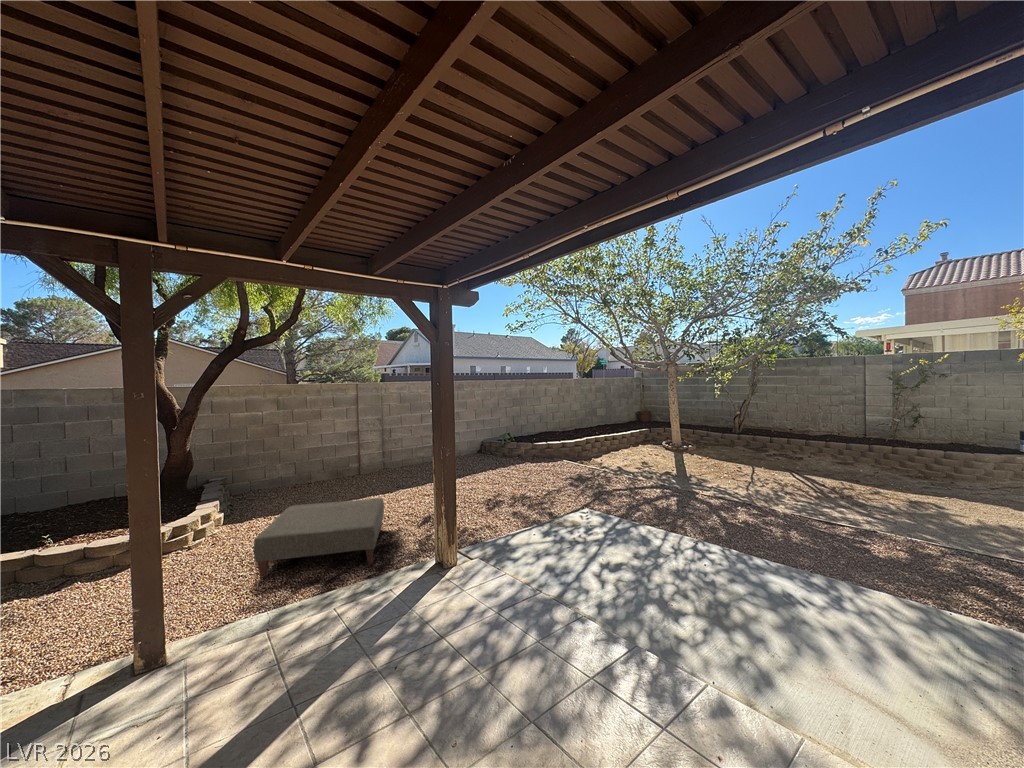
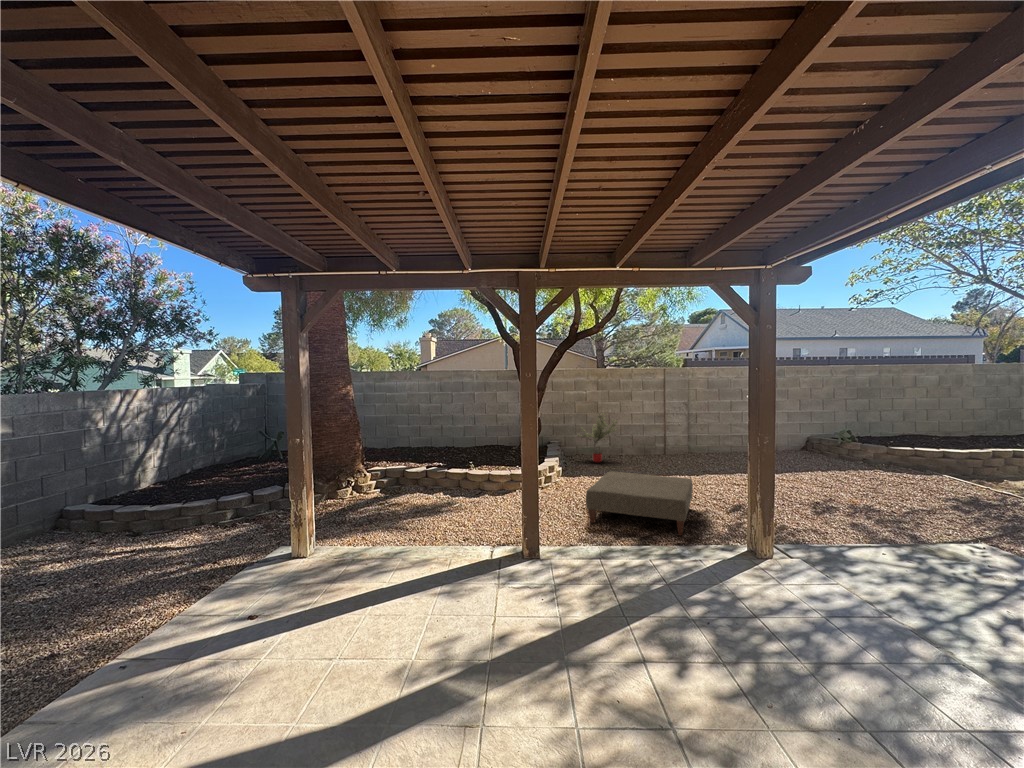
potted tree: none [252,436,305,495] -> present [578,415,617,463]

